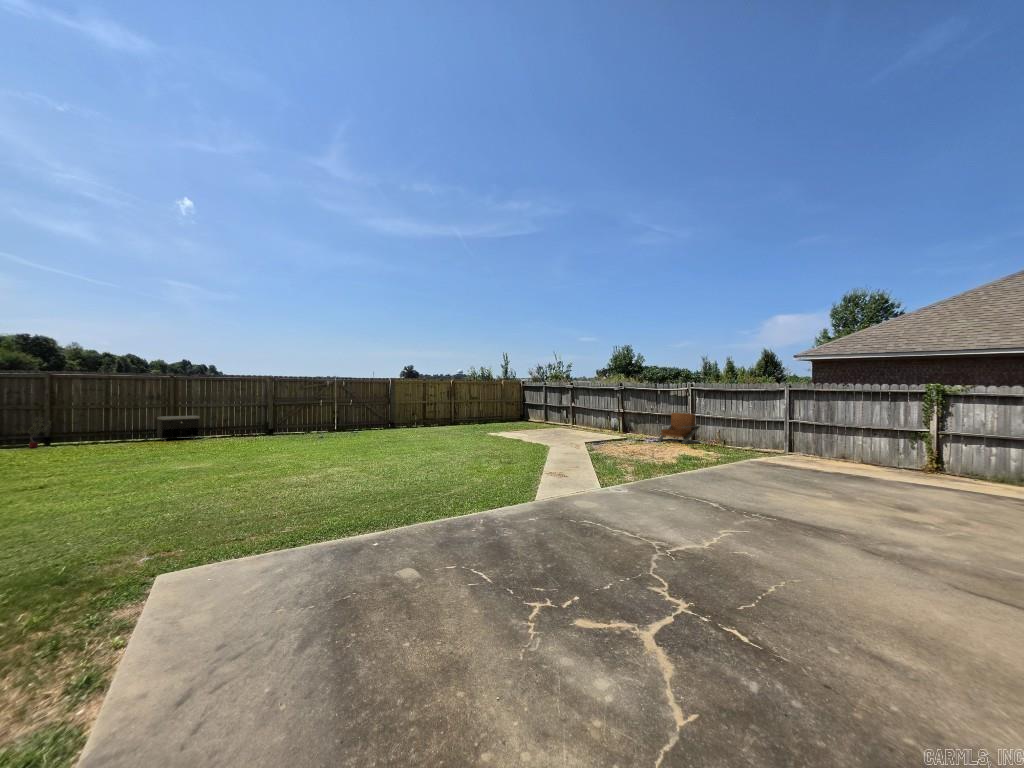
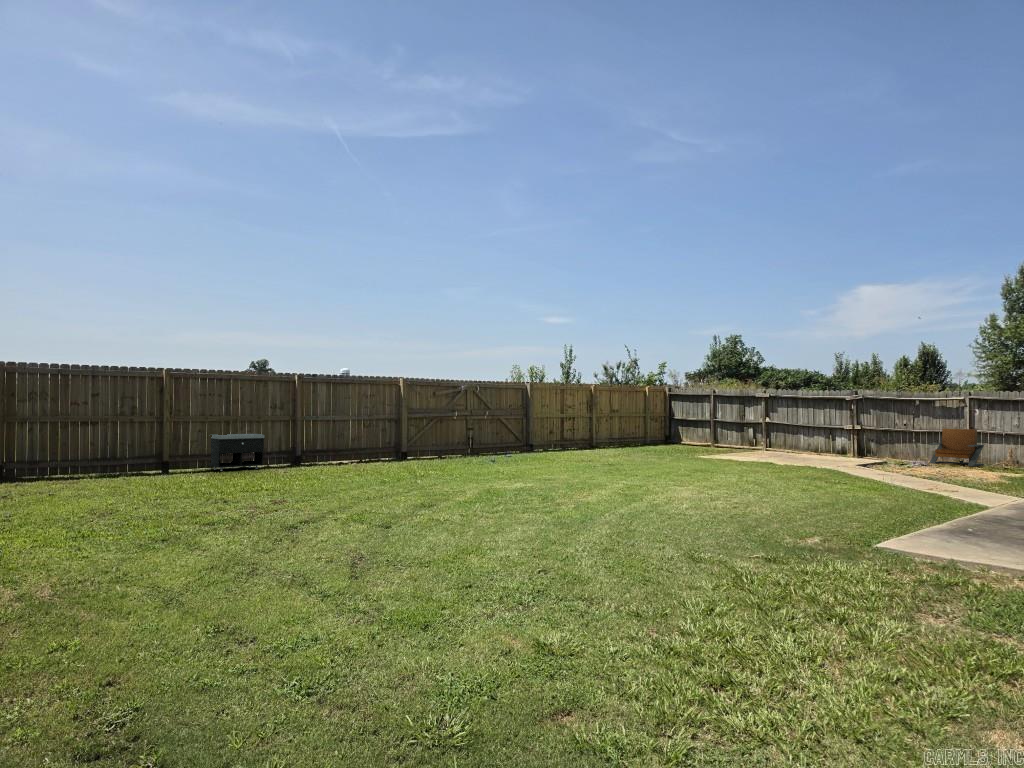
storage bench: present [157,416,200,441] -> present [209,434,265,471]
potted tree: present [17,418,51,448] -> none [170,431,208,473]

